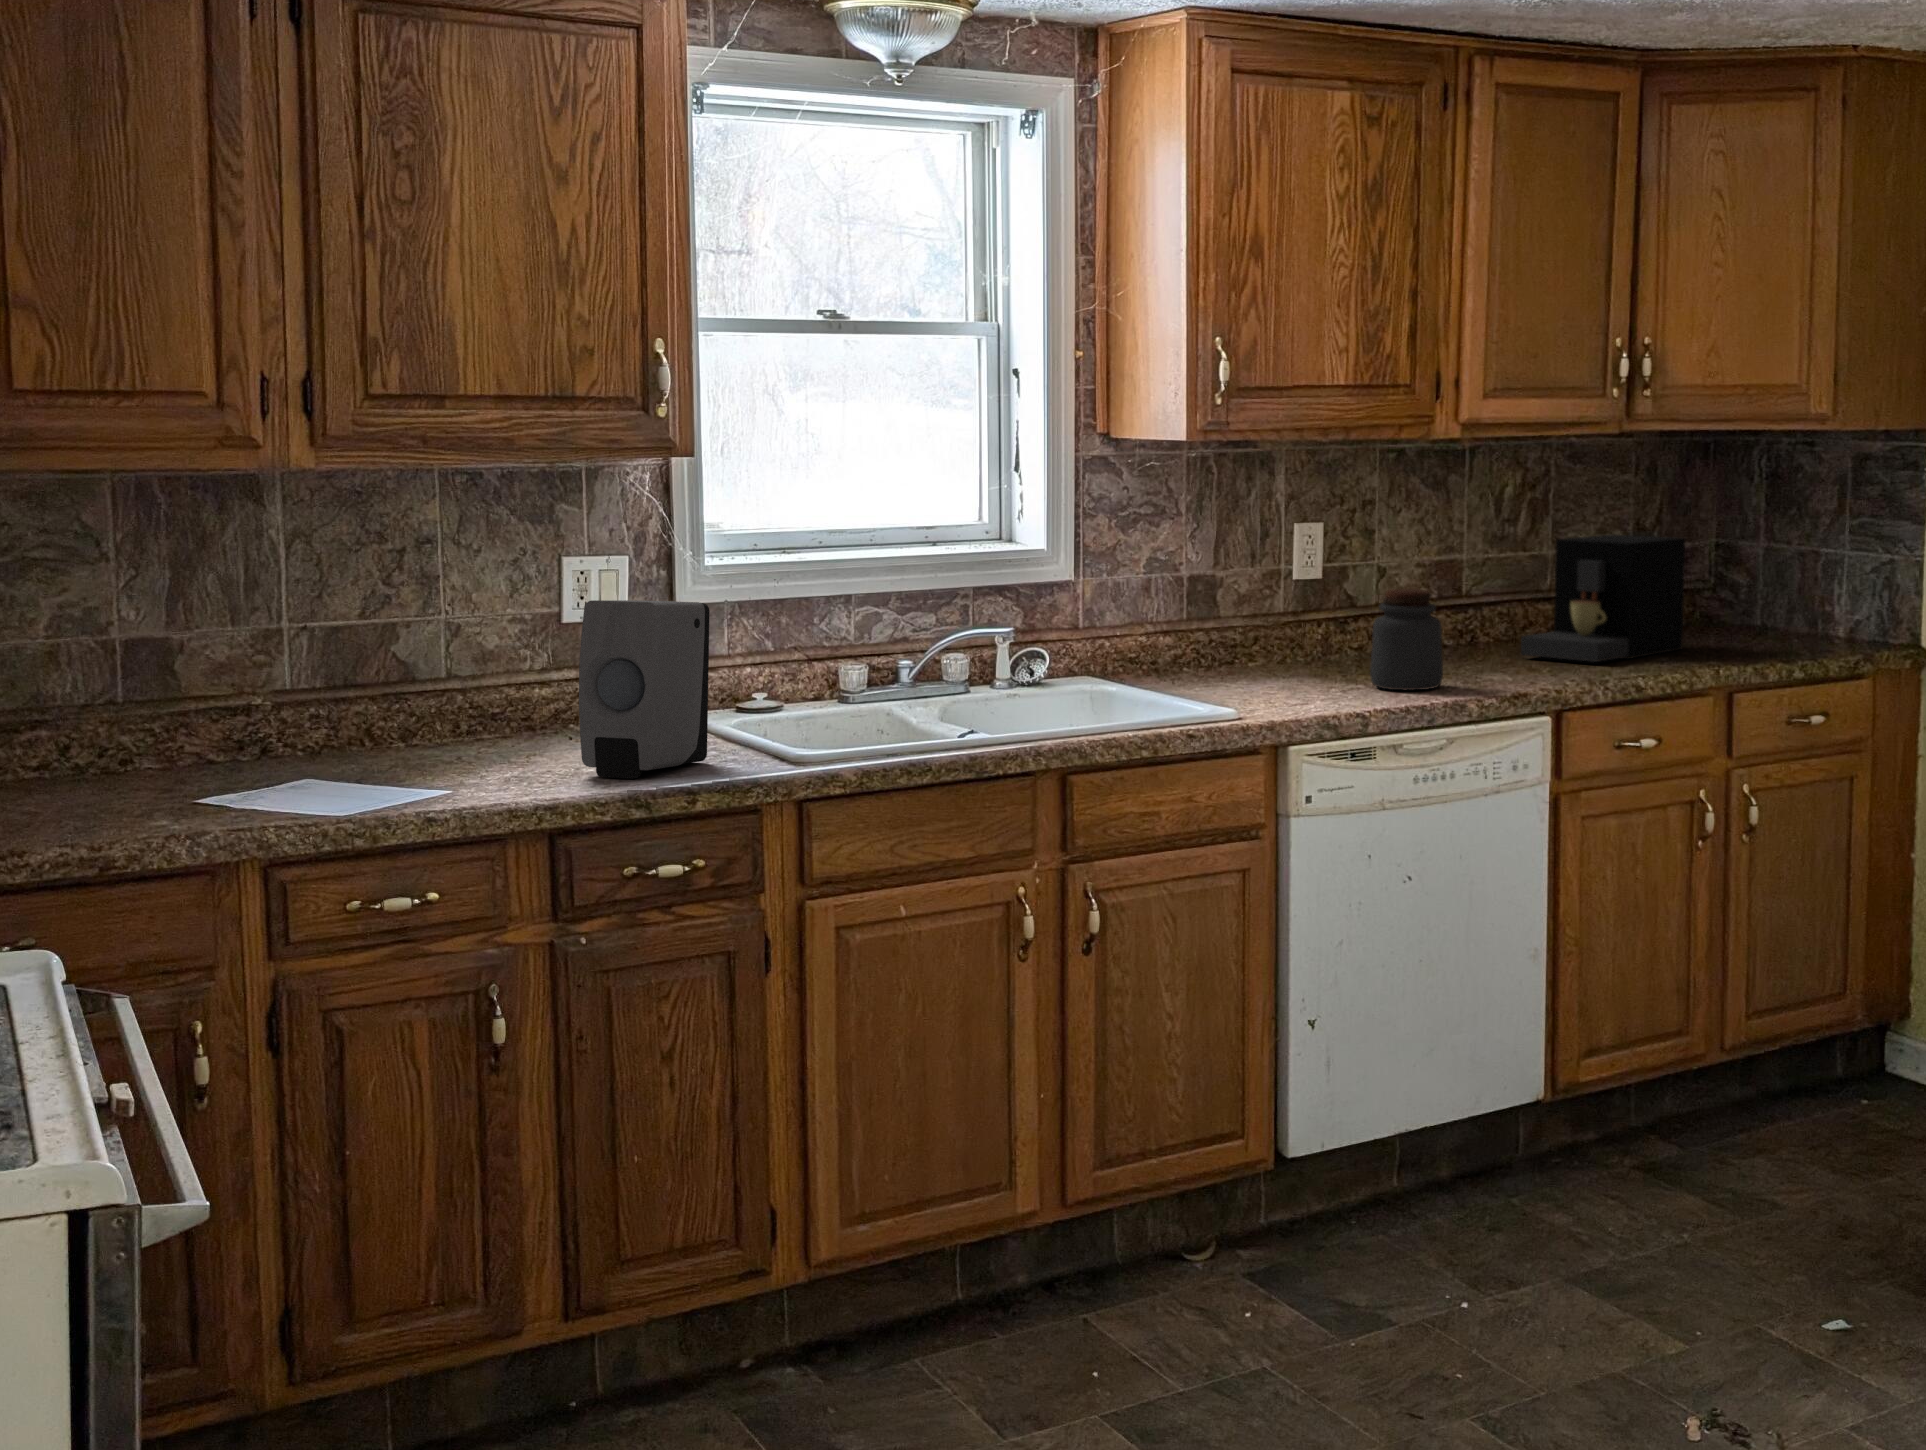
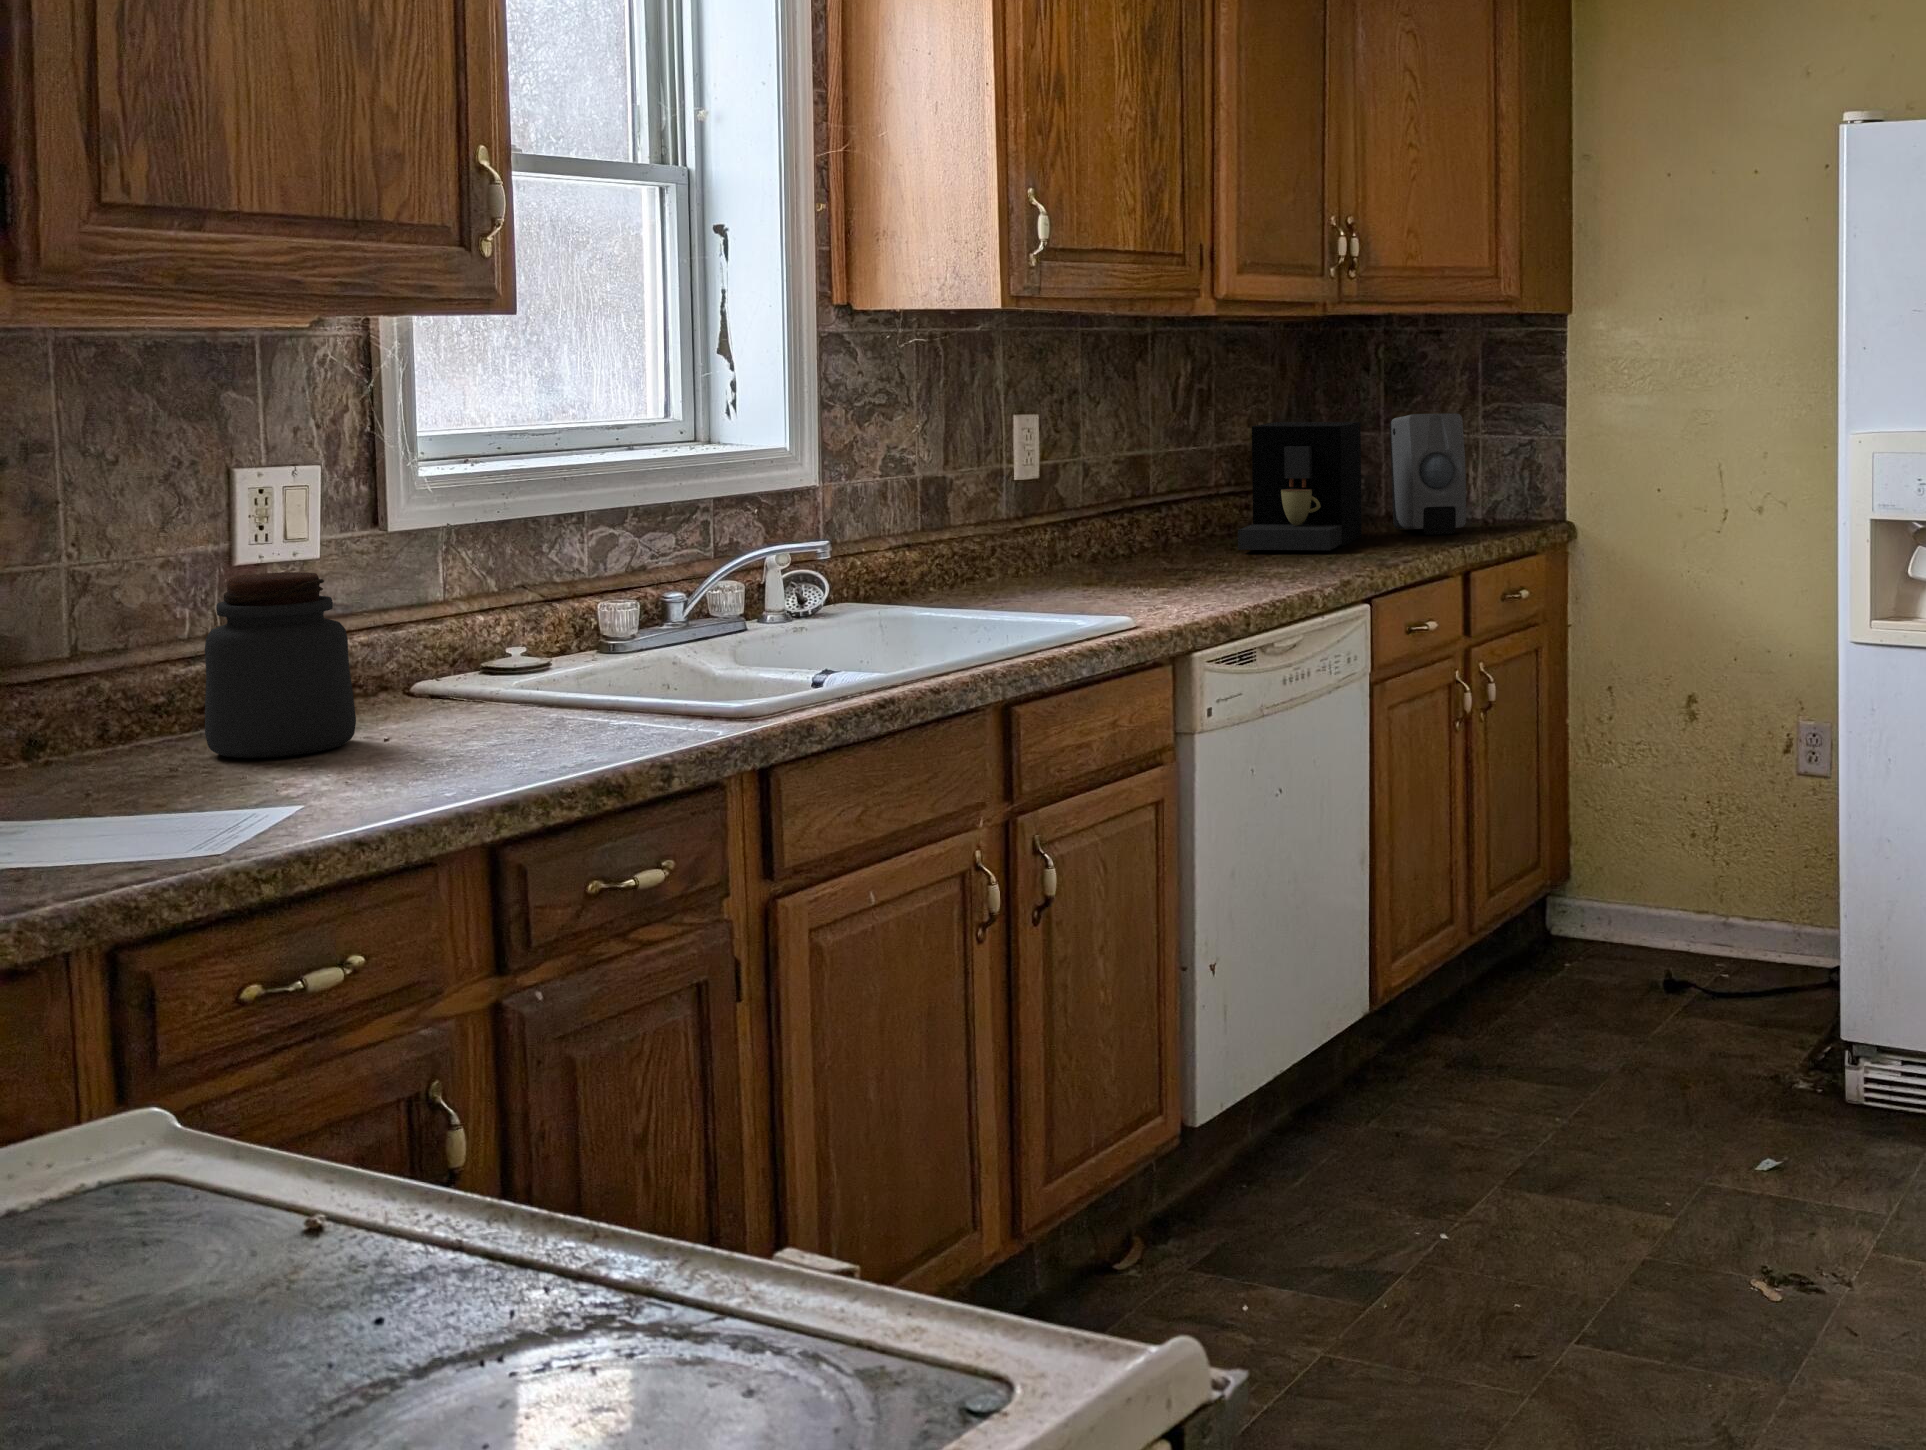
jar: present [1370,589,1443,690] -> present [205,572,356,758]
soap dispenser: present [579,600,710,779] -> present [1390,413,1466,535]

